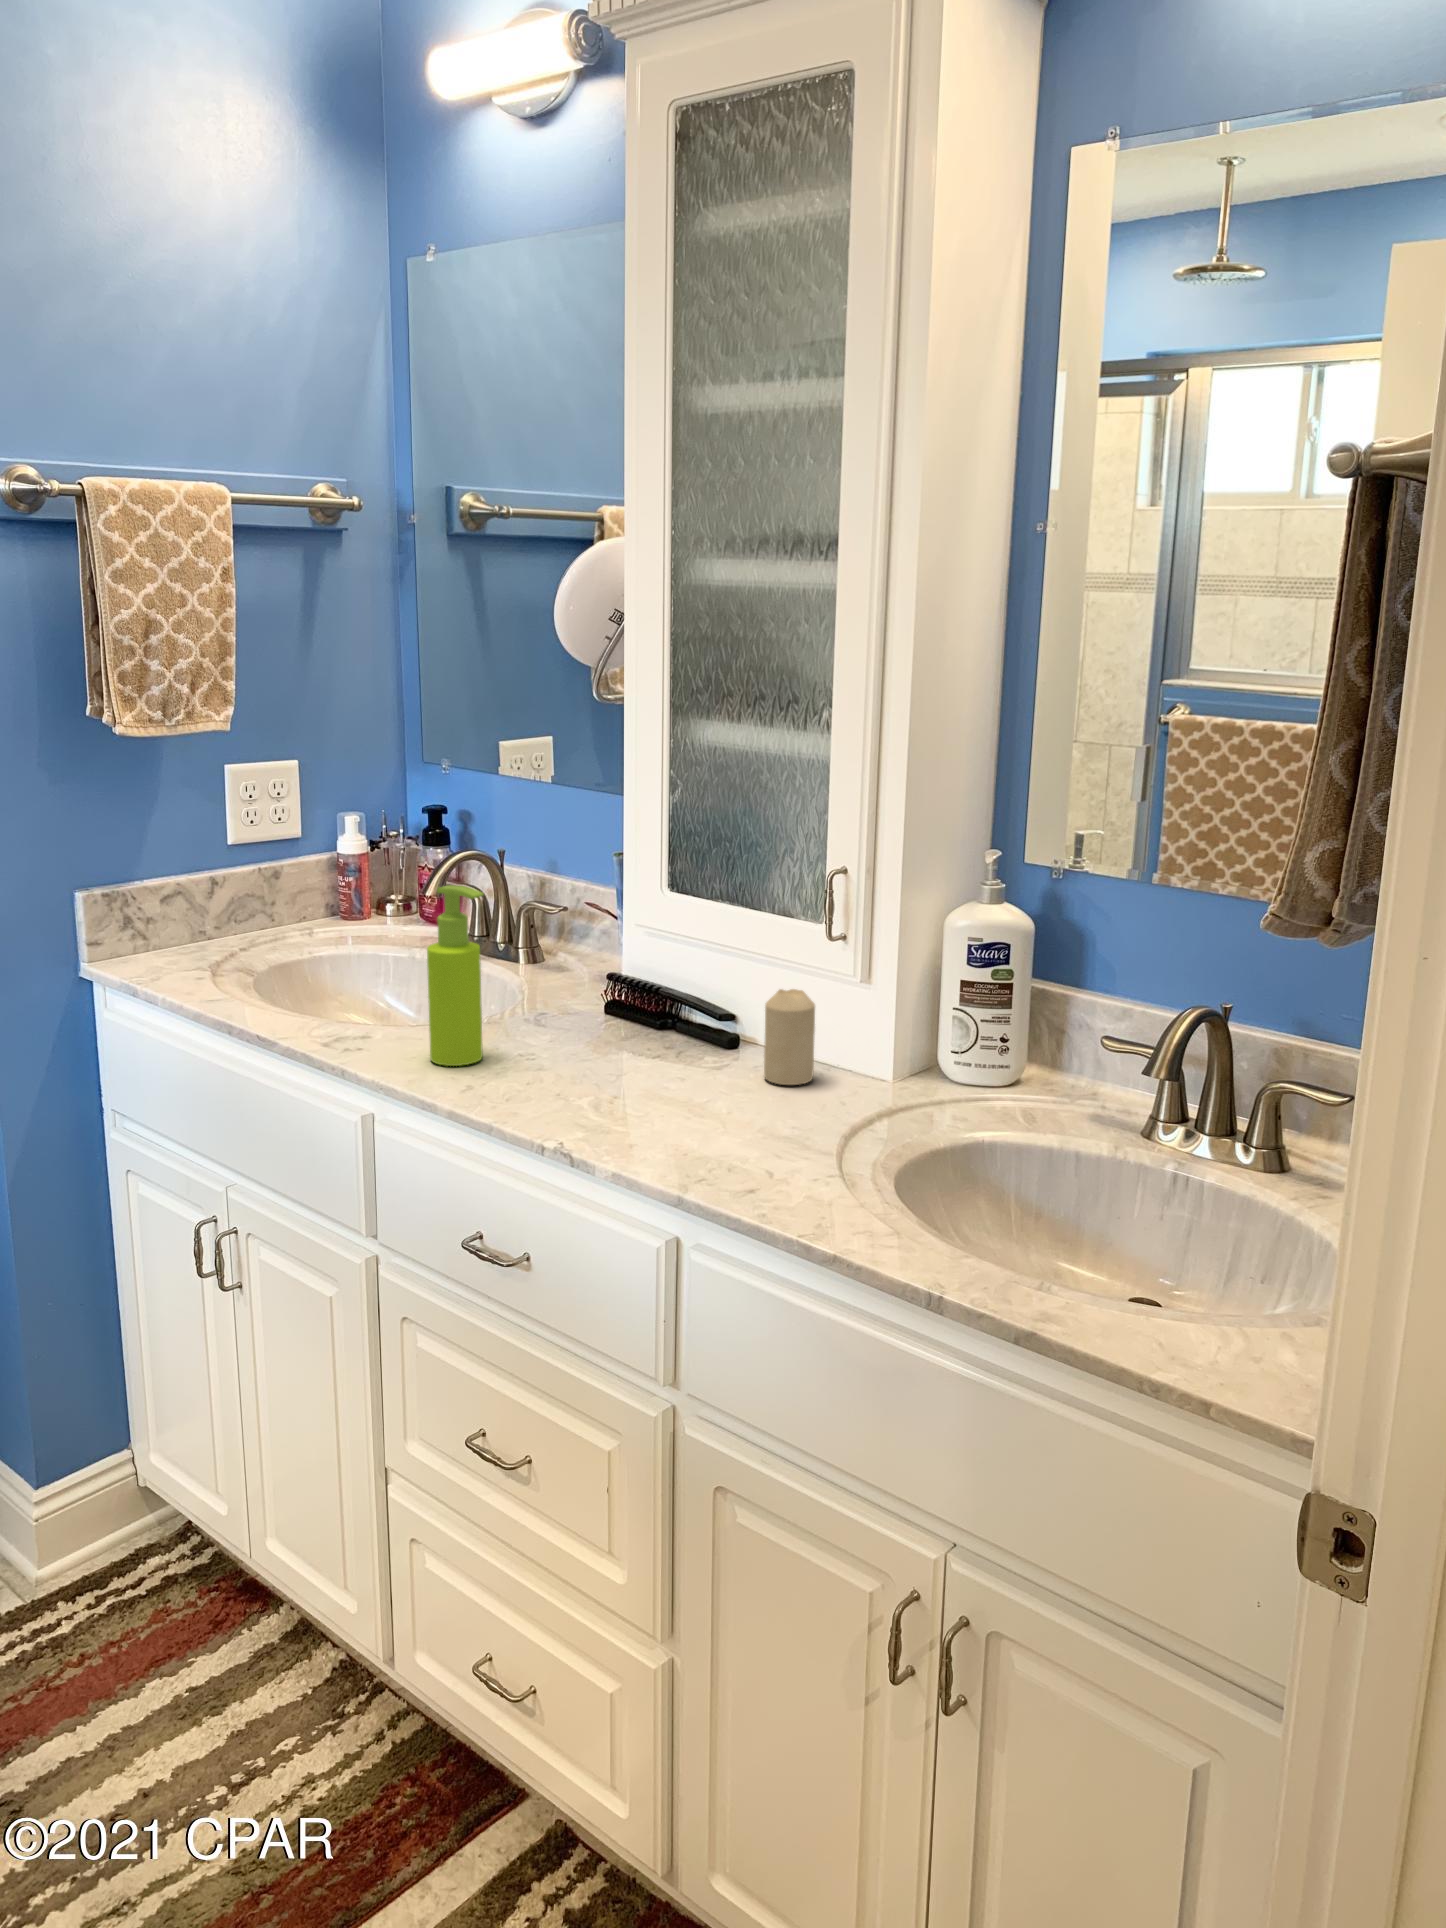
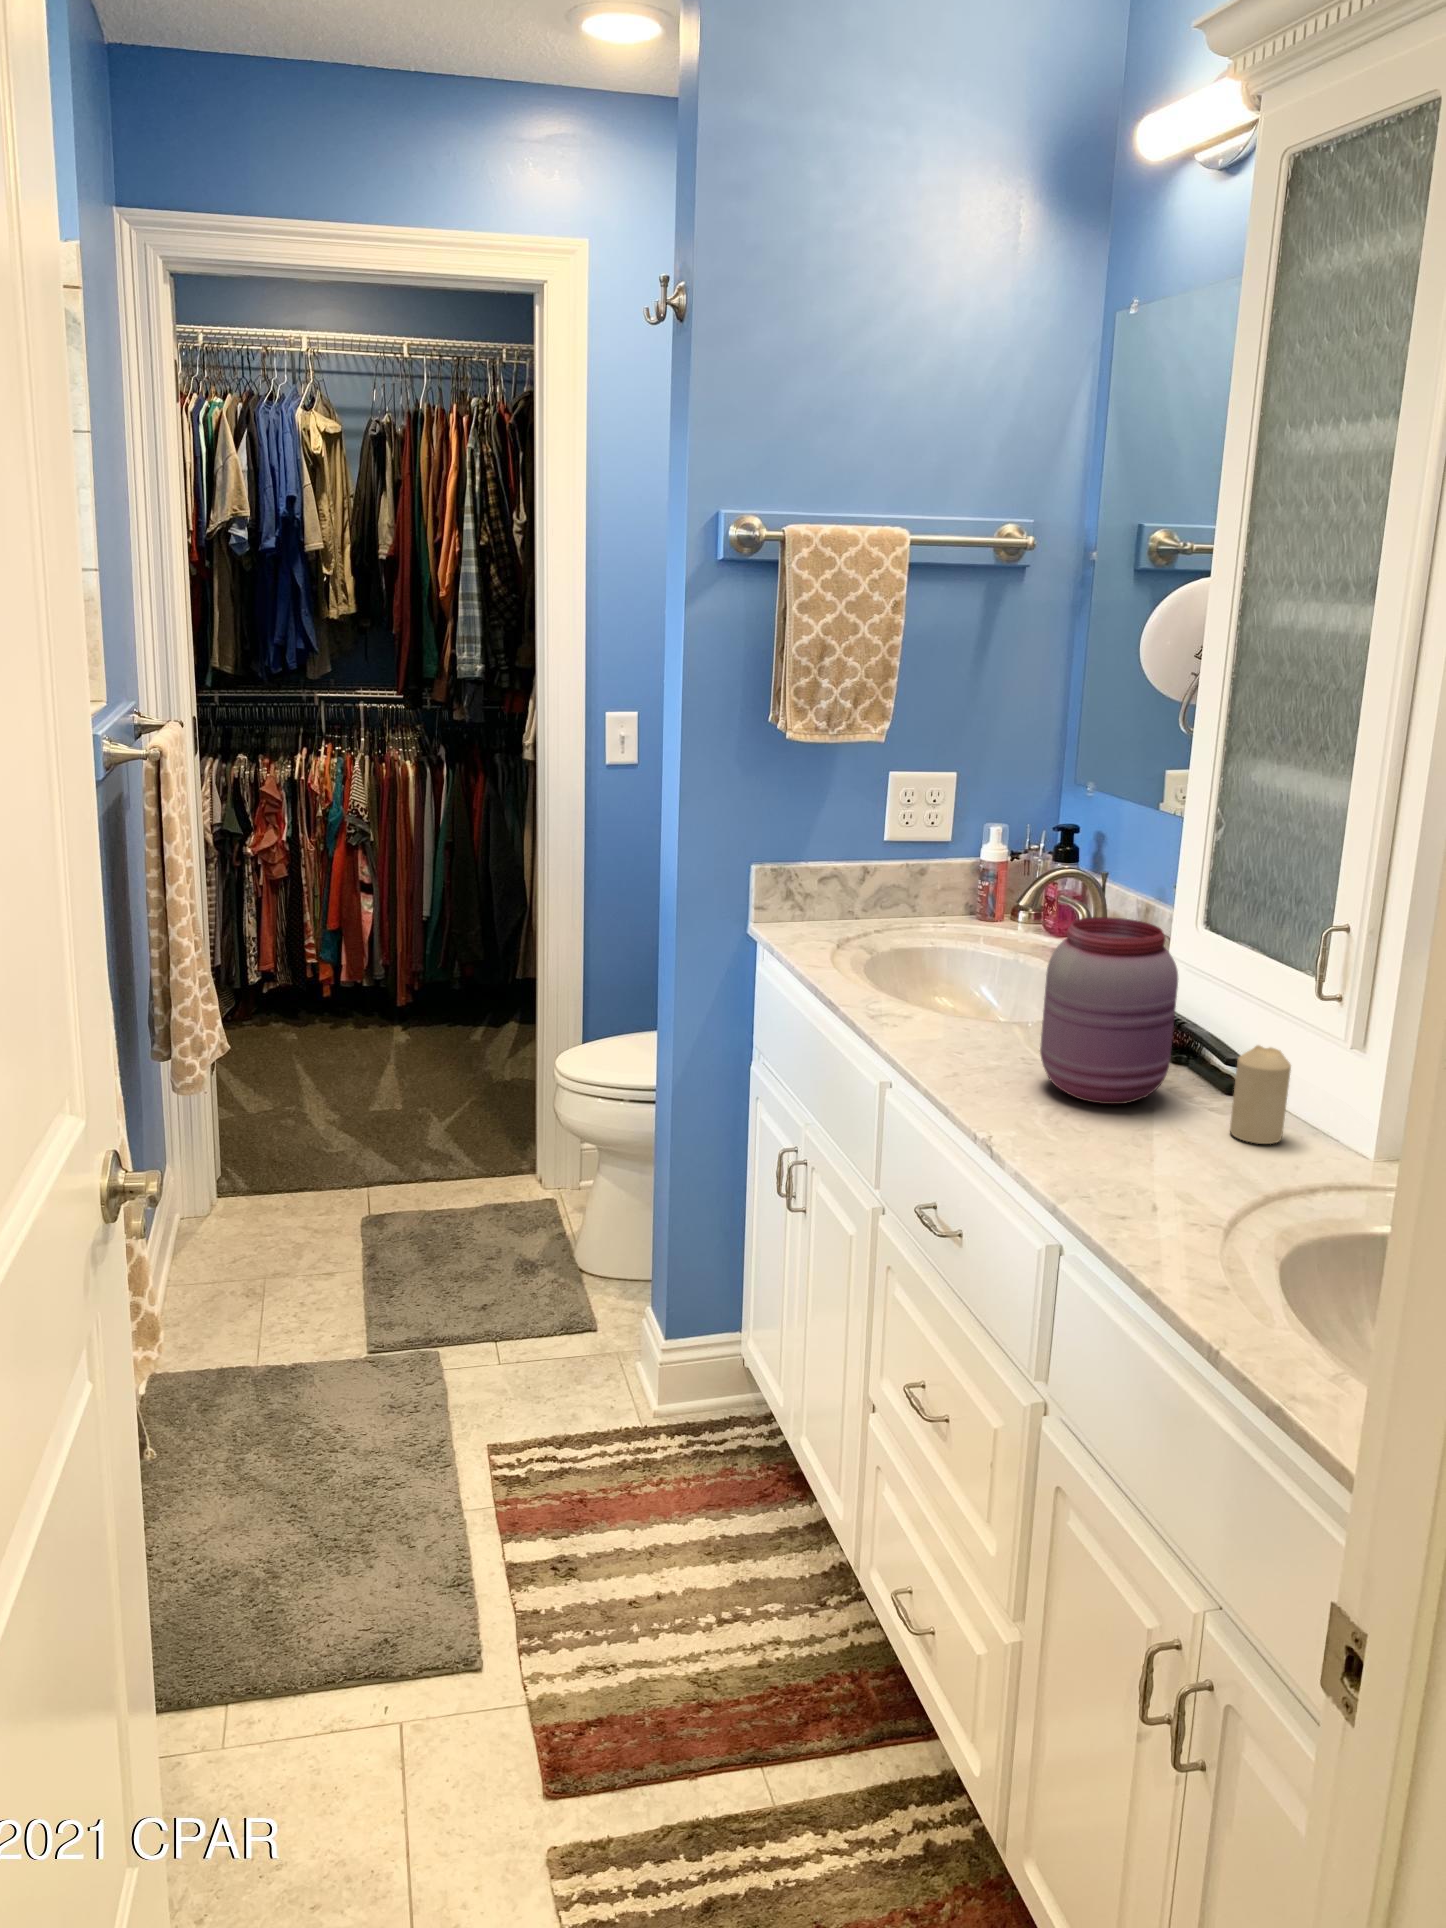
soap dispenser: present [427,885,483,1066] -> none [939,898,997,1061]
jar: none [554,885,688,1079] -> present [1040,917,1178,1104]

